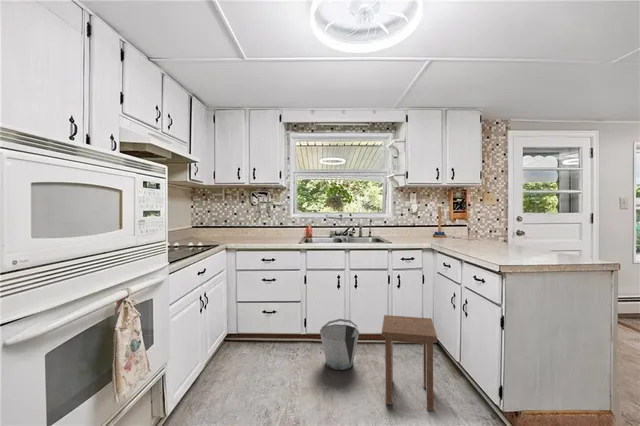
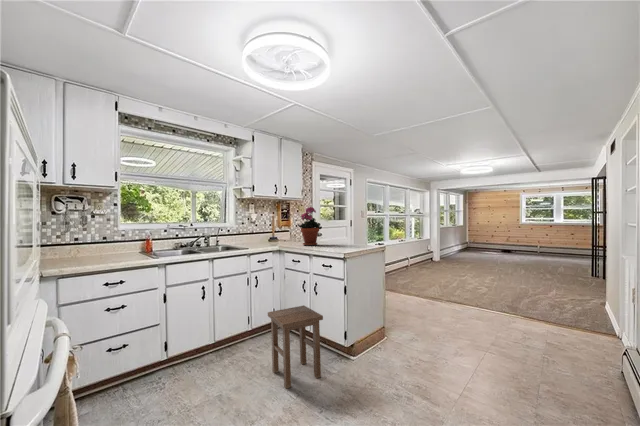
potted plant: none [449,196,483,246] -> present [298,207,322,246]
bucket: present [320,319,359,370] -> none [197,328,239,383]

